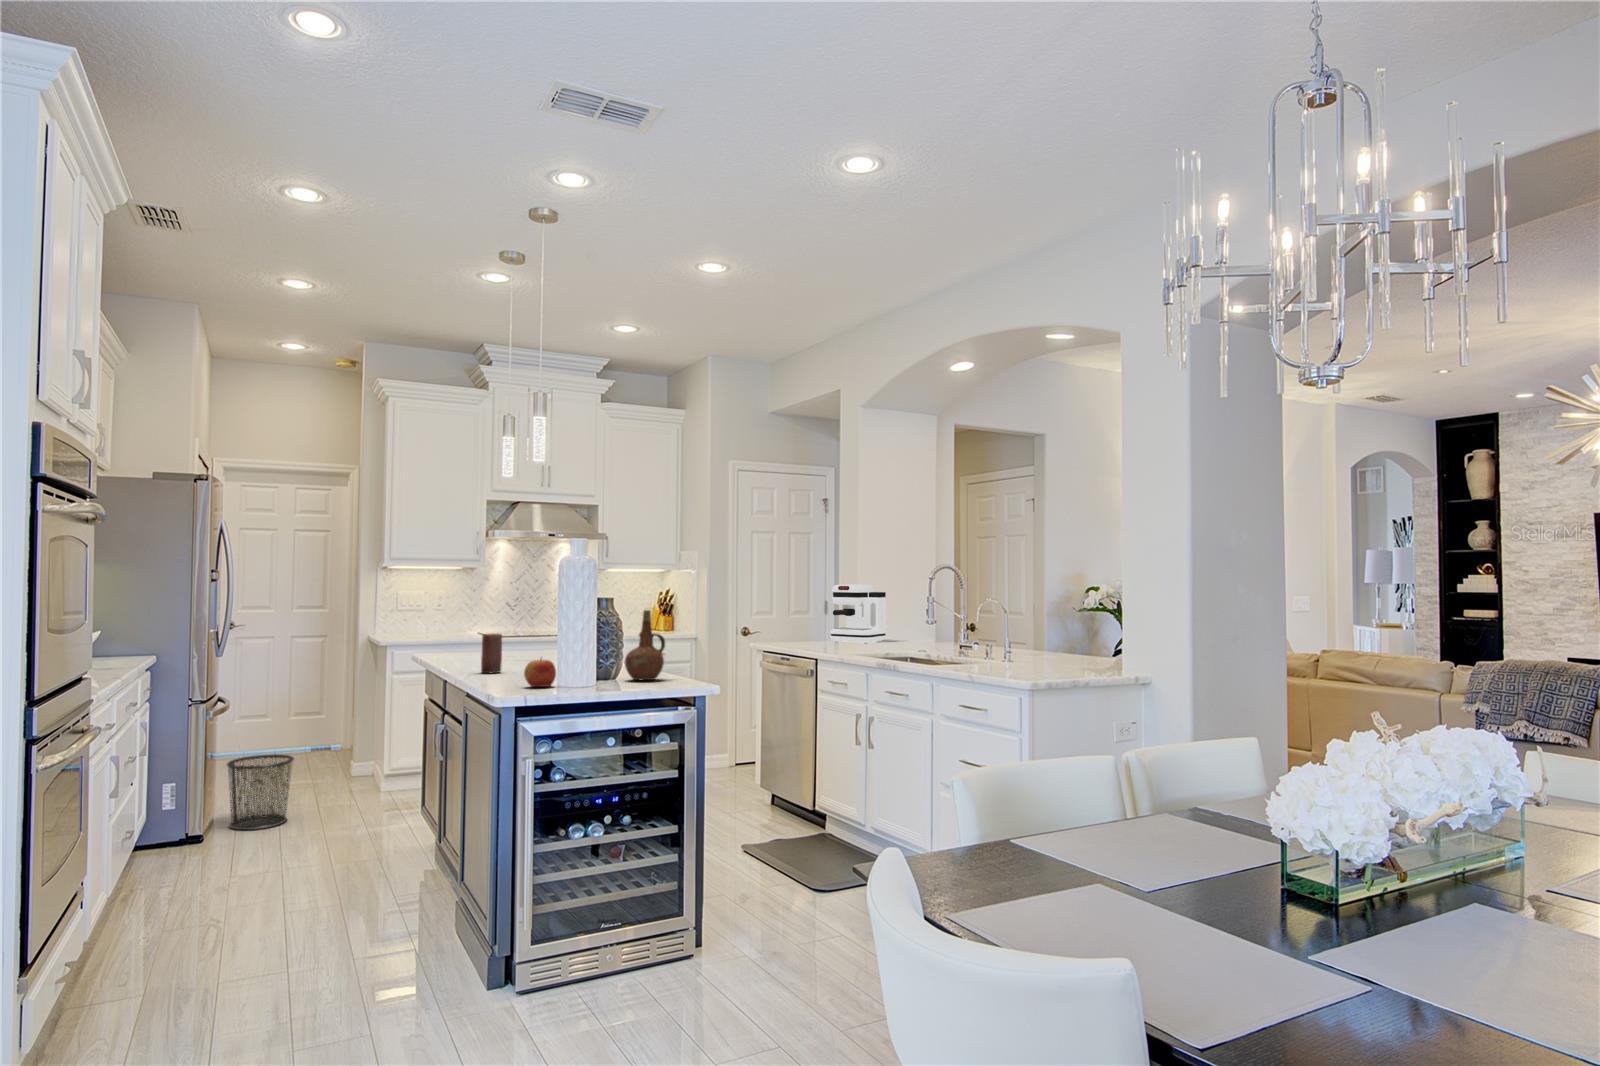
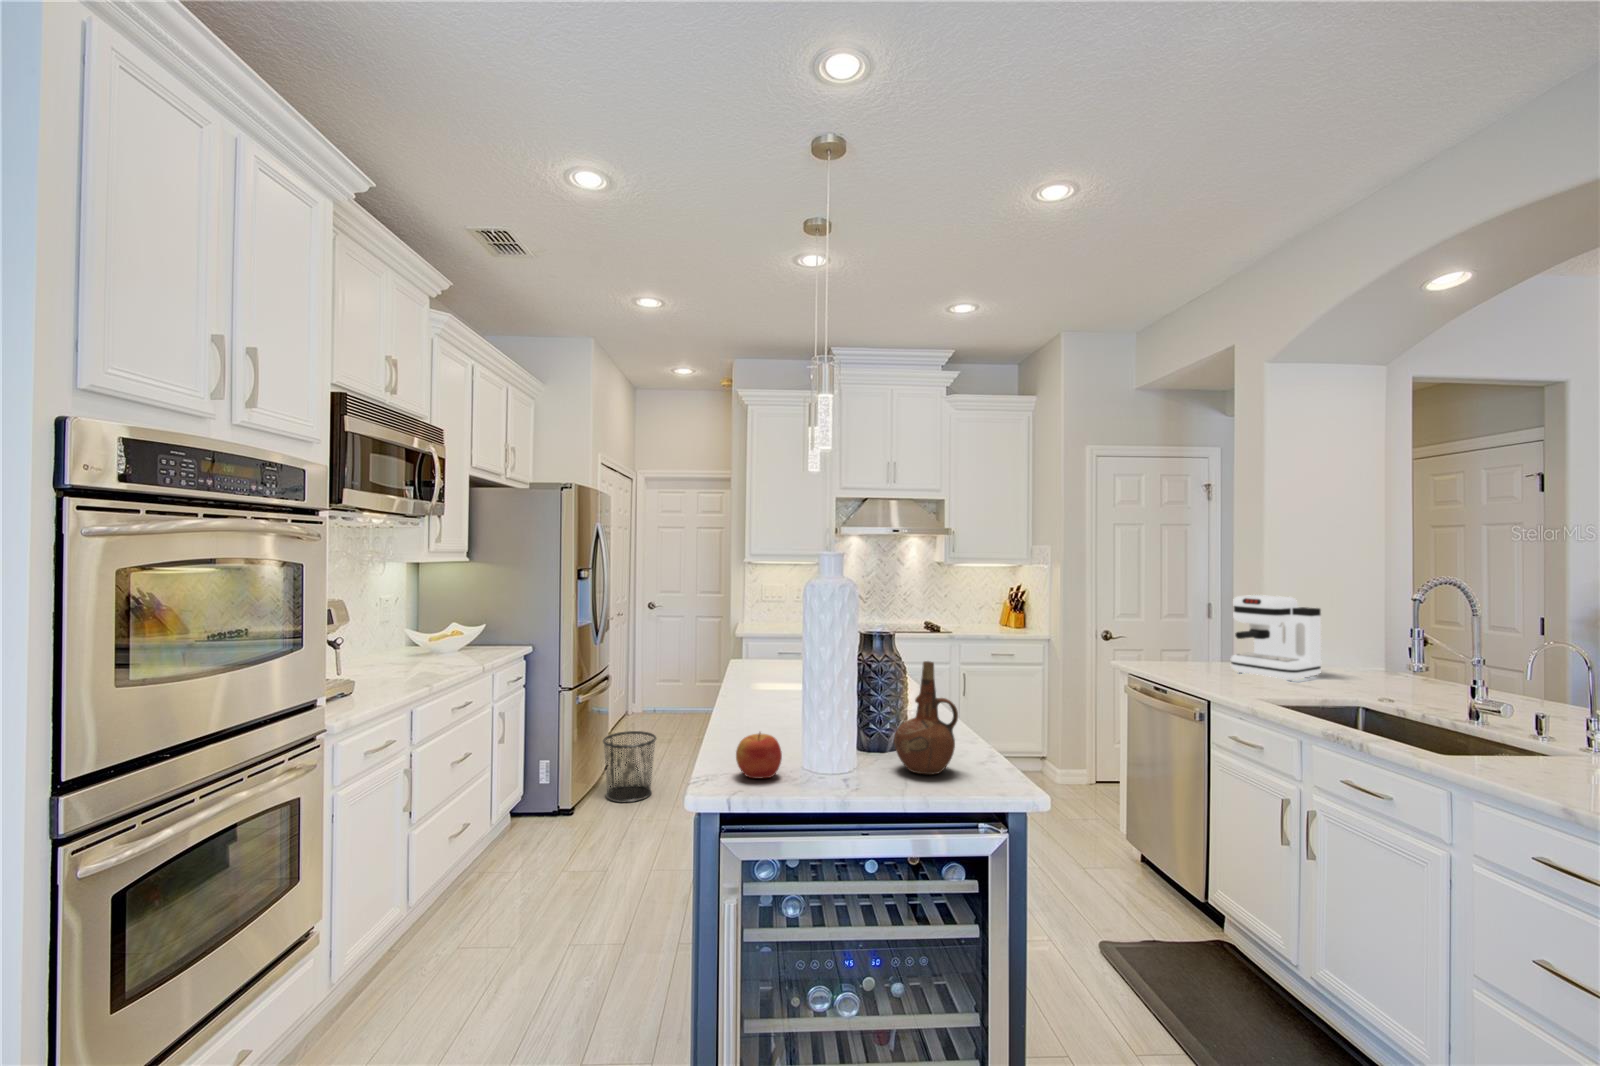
candle: present [481,634,502,673] -> none [744,663,768,715]

